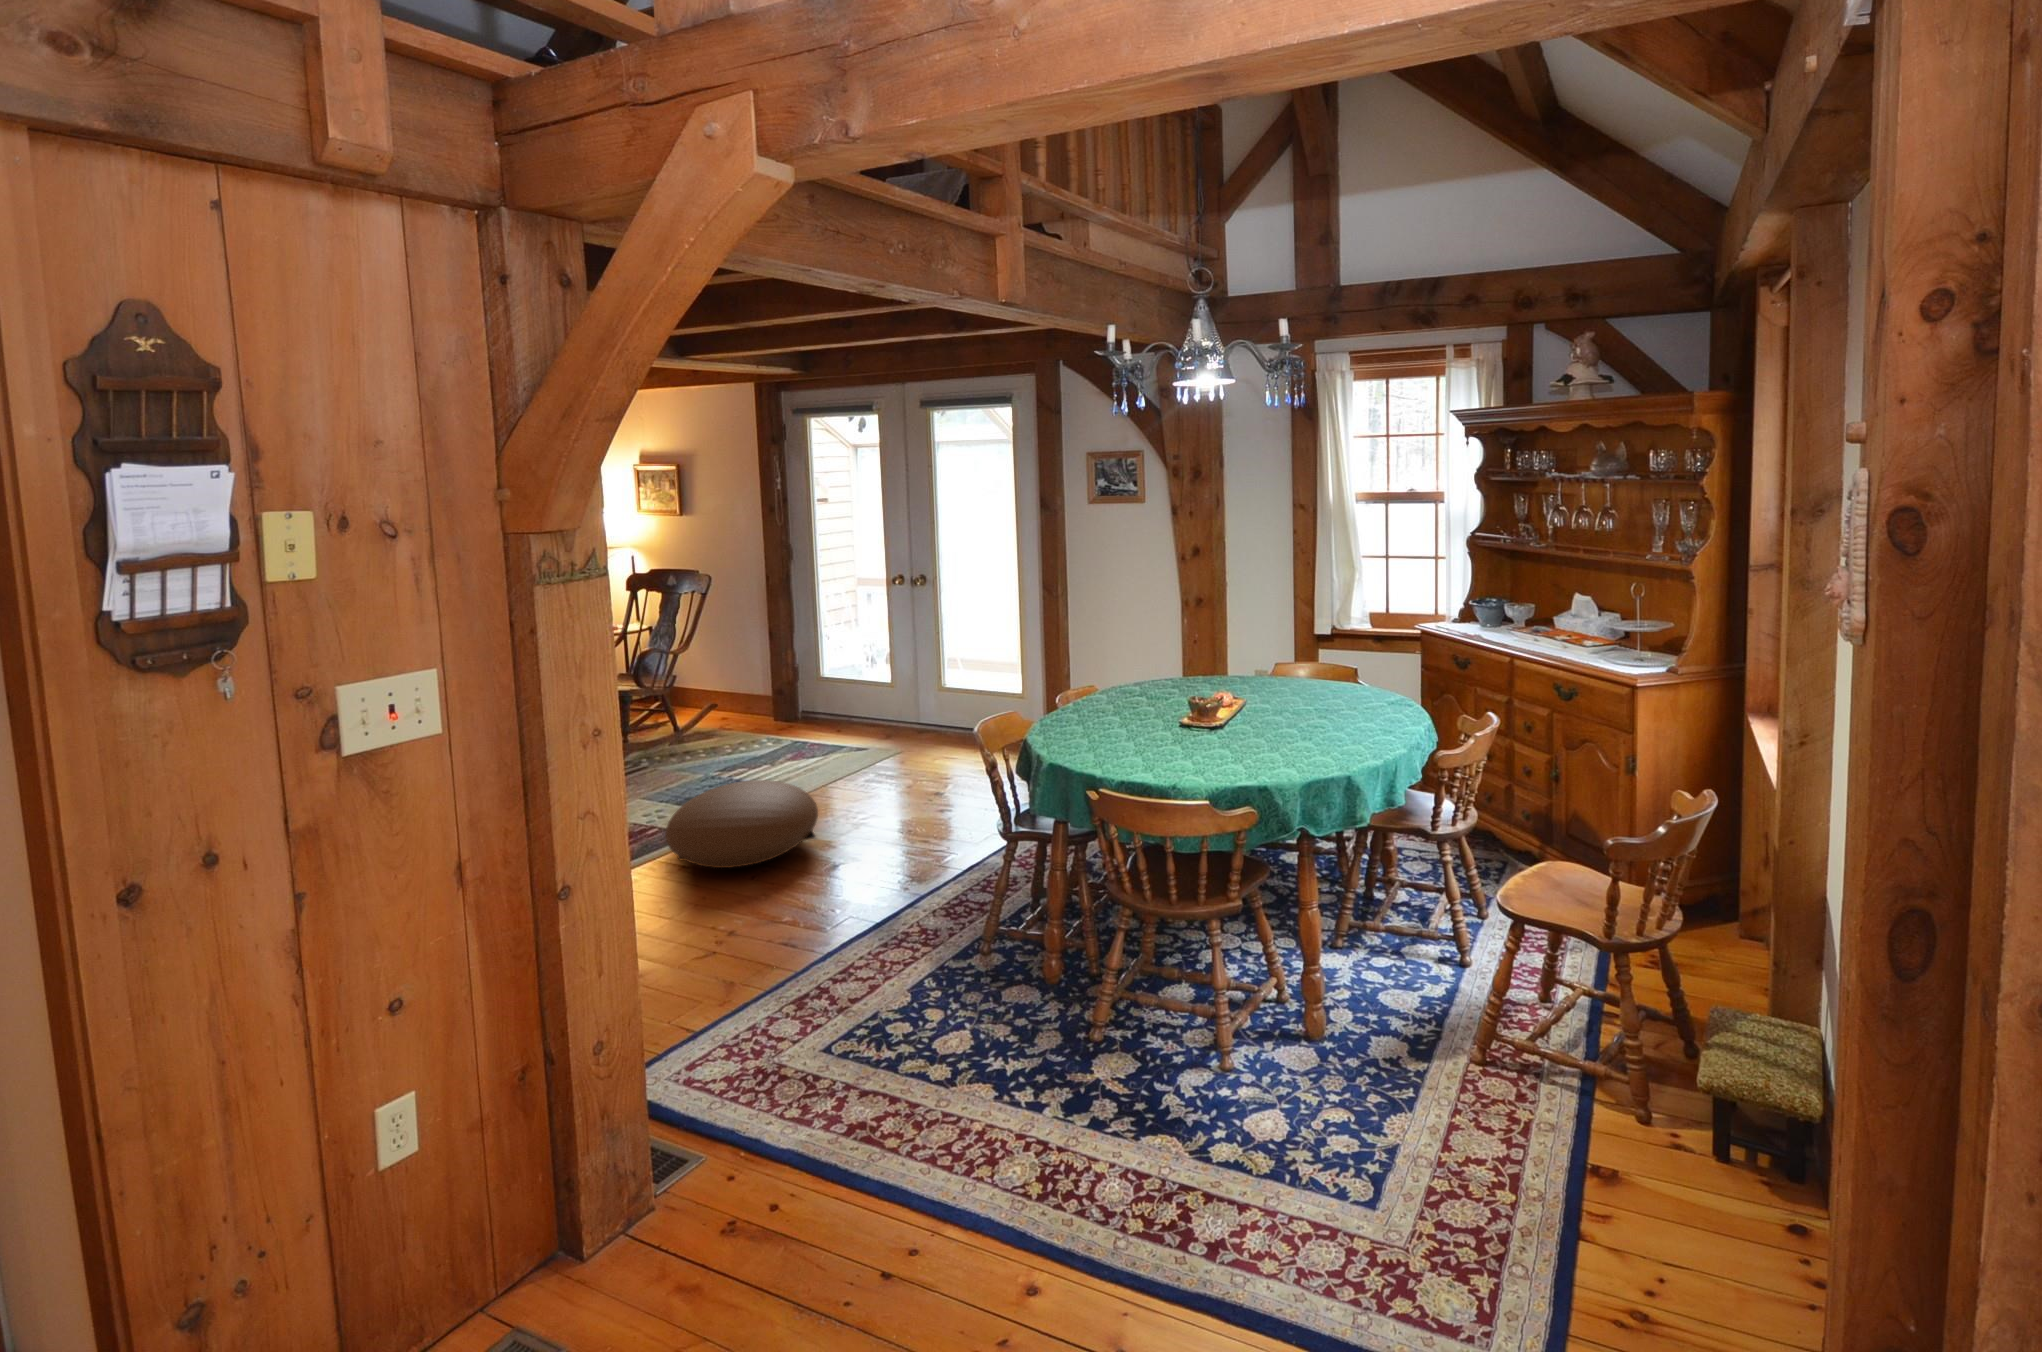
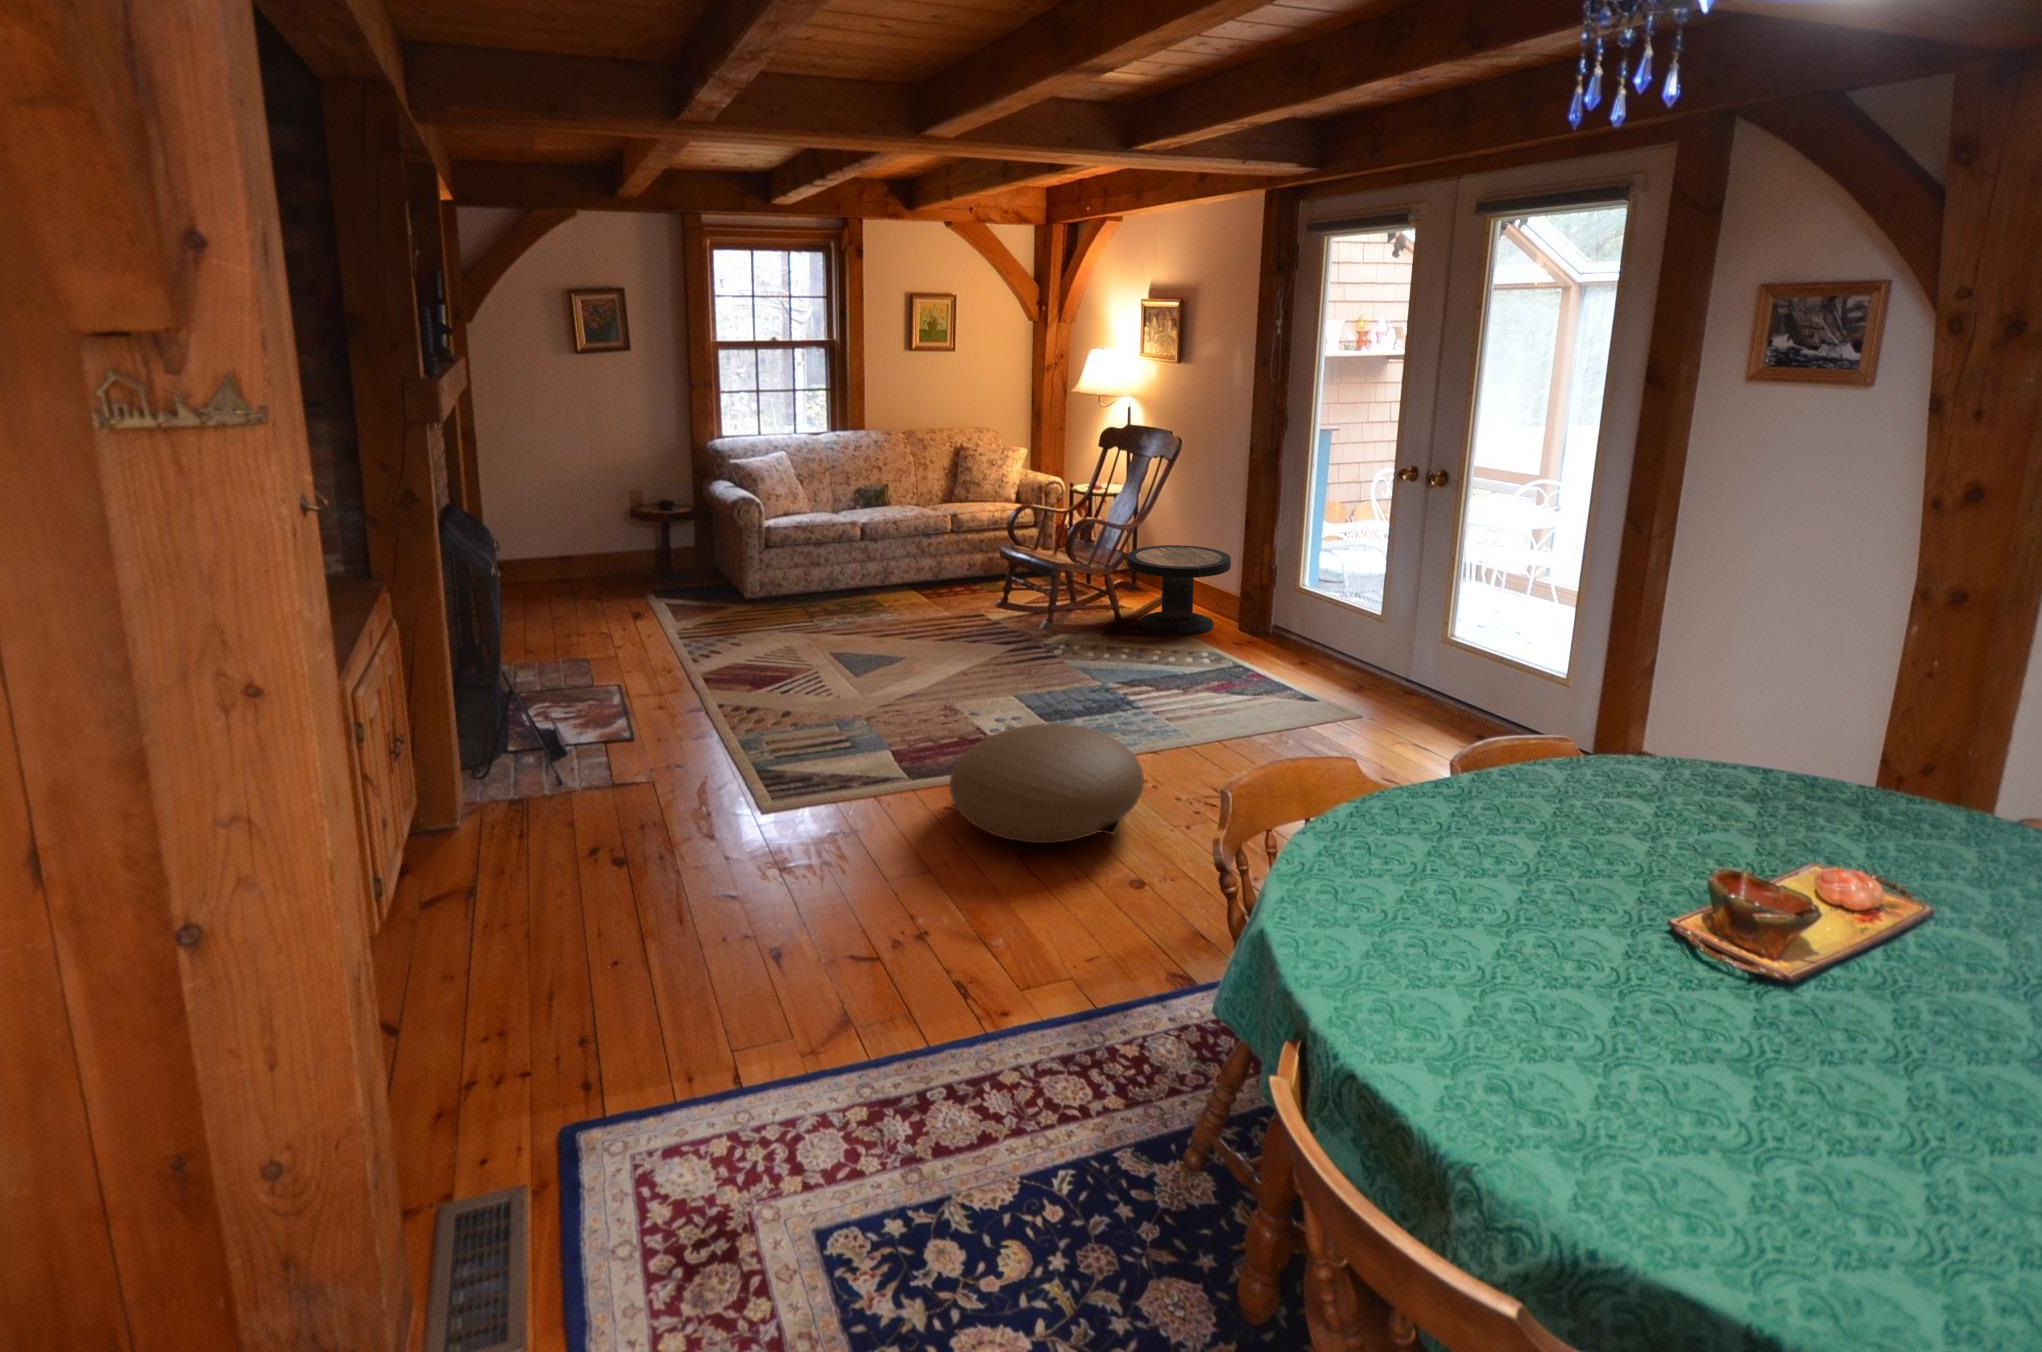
side table: none [674,663,763,738] -> present [1127,545,1231,636]

